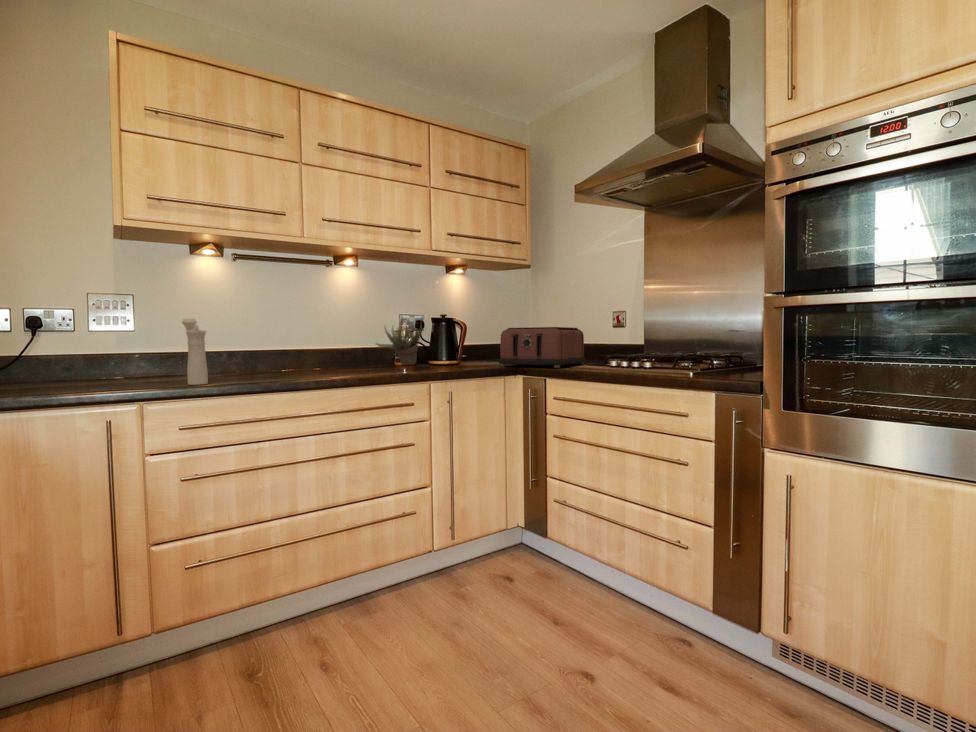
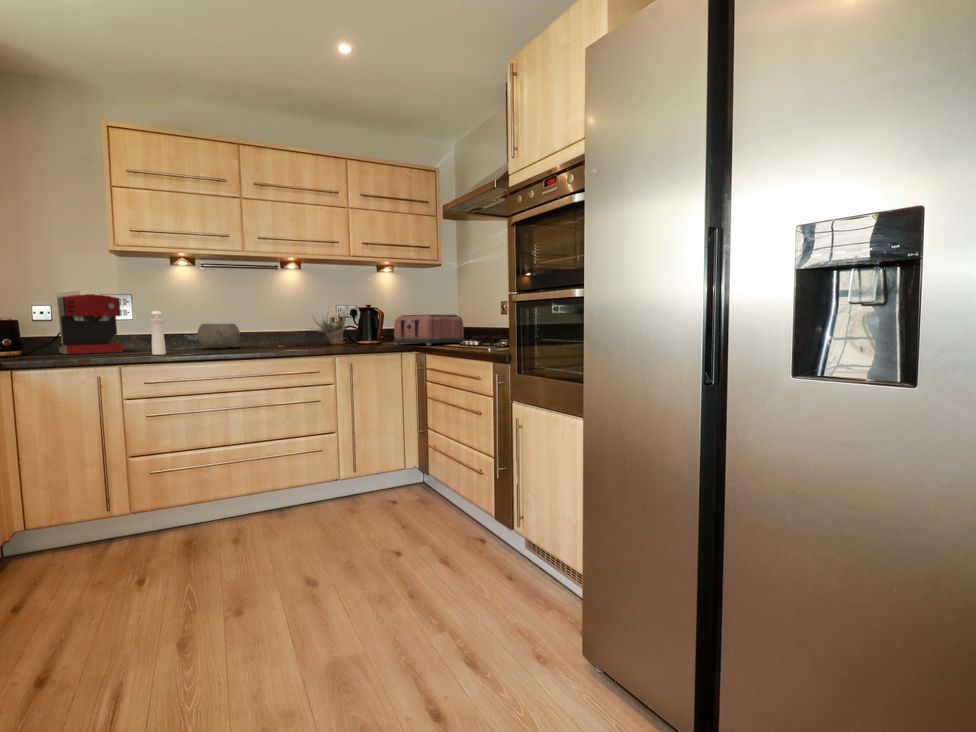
coffee maker: none [16,288,122,383] -> present [55,291,122,354]
bowl: none [231,337,289,372] -> present [197,324,240,349]

